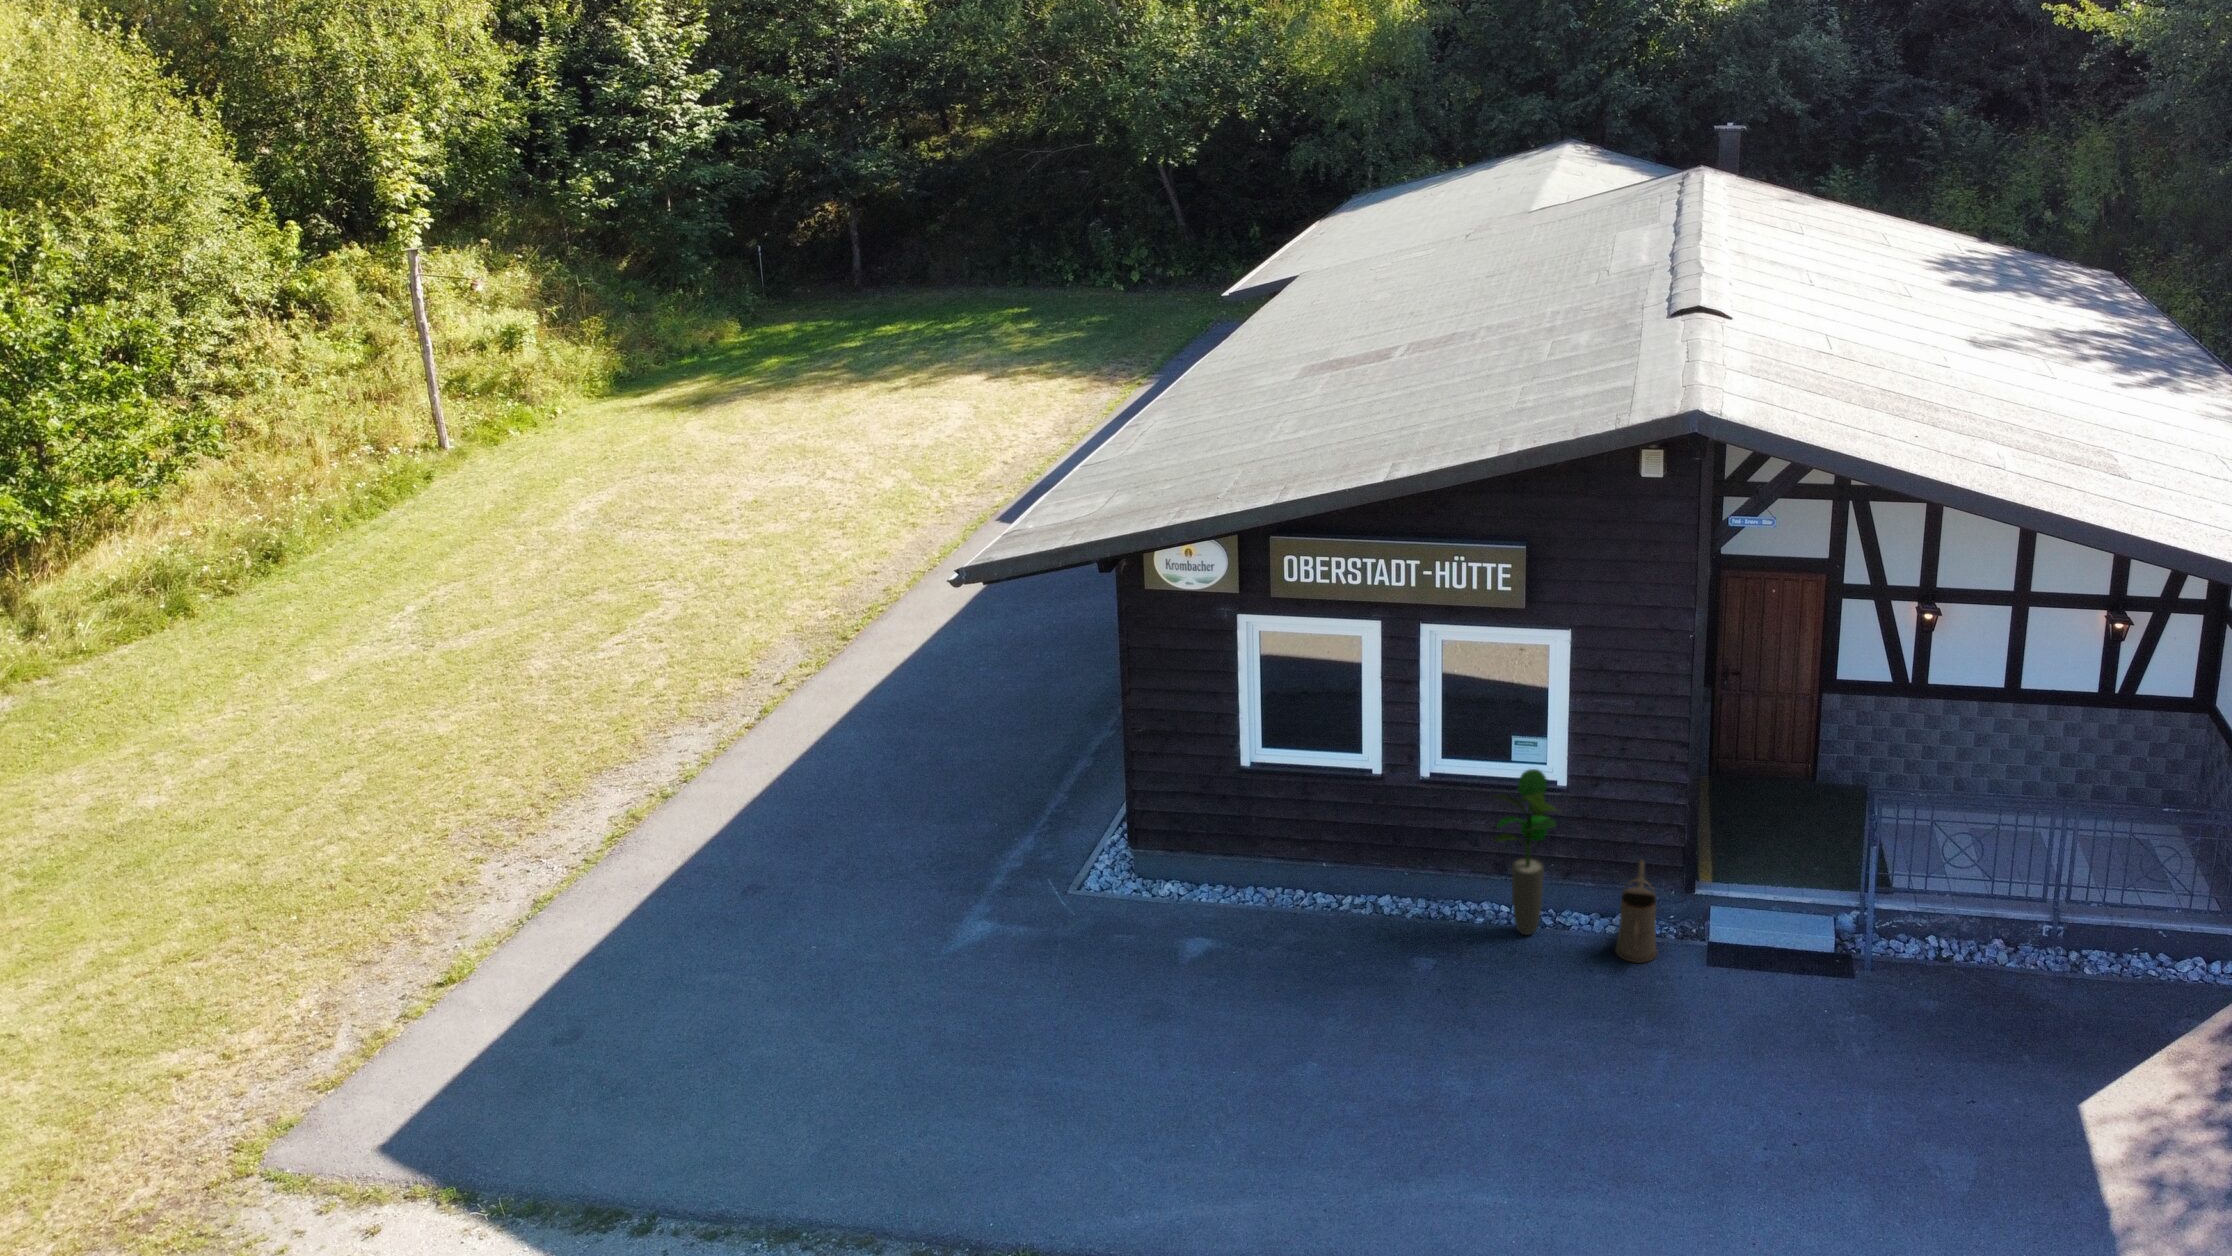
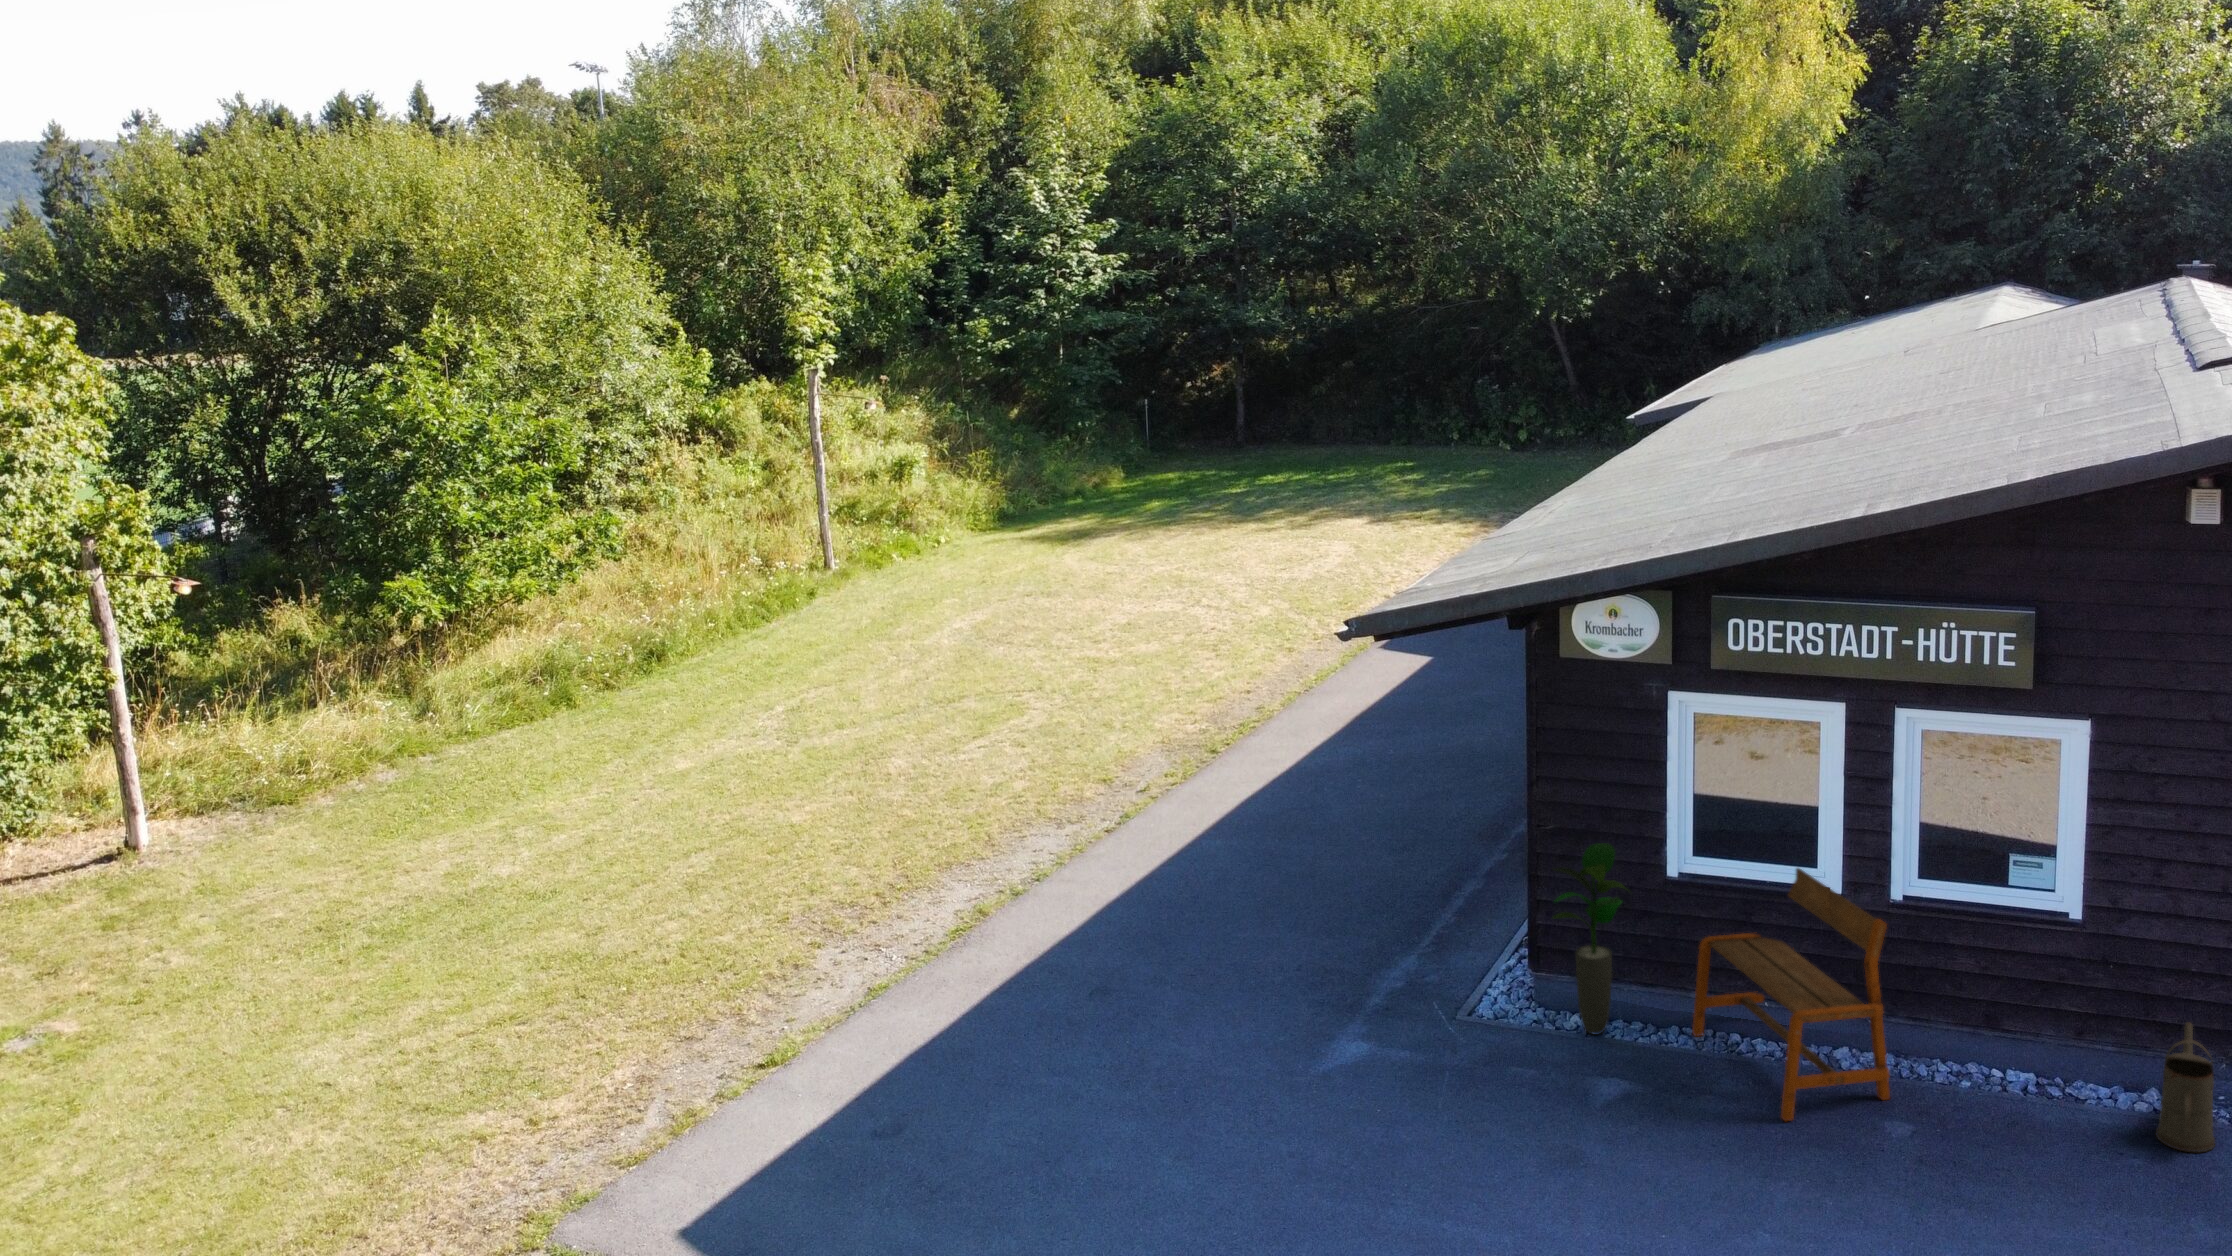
bench: none [1266,746,1420,966] -> present [1692,868,1890,1122]
potted plant: present [1492,769,1556,935] -> present [1553,843,1626,1035]

